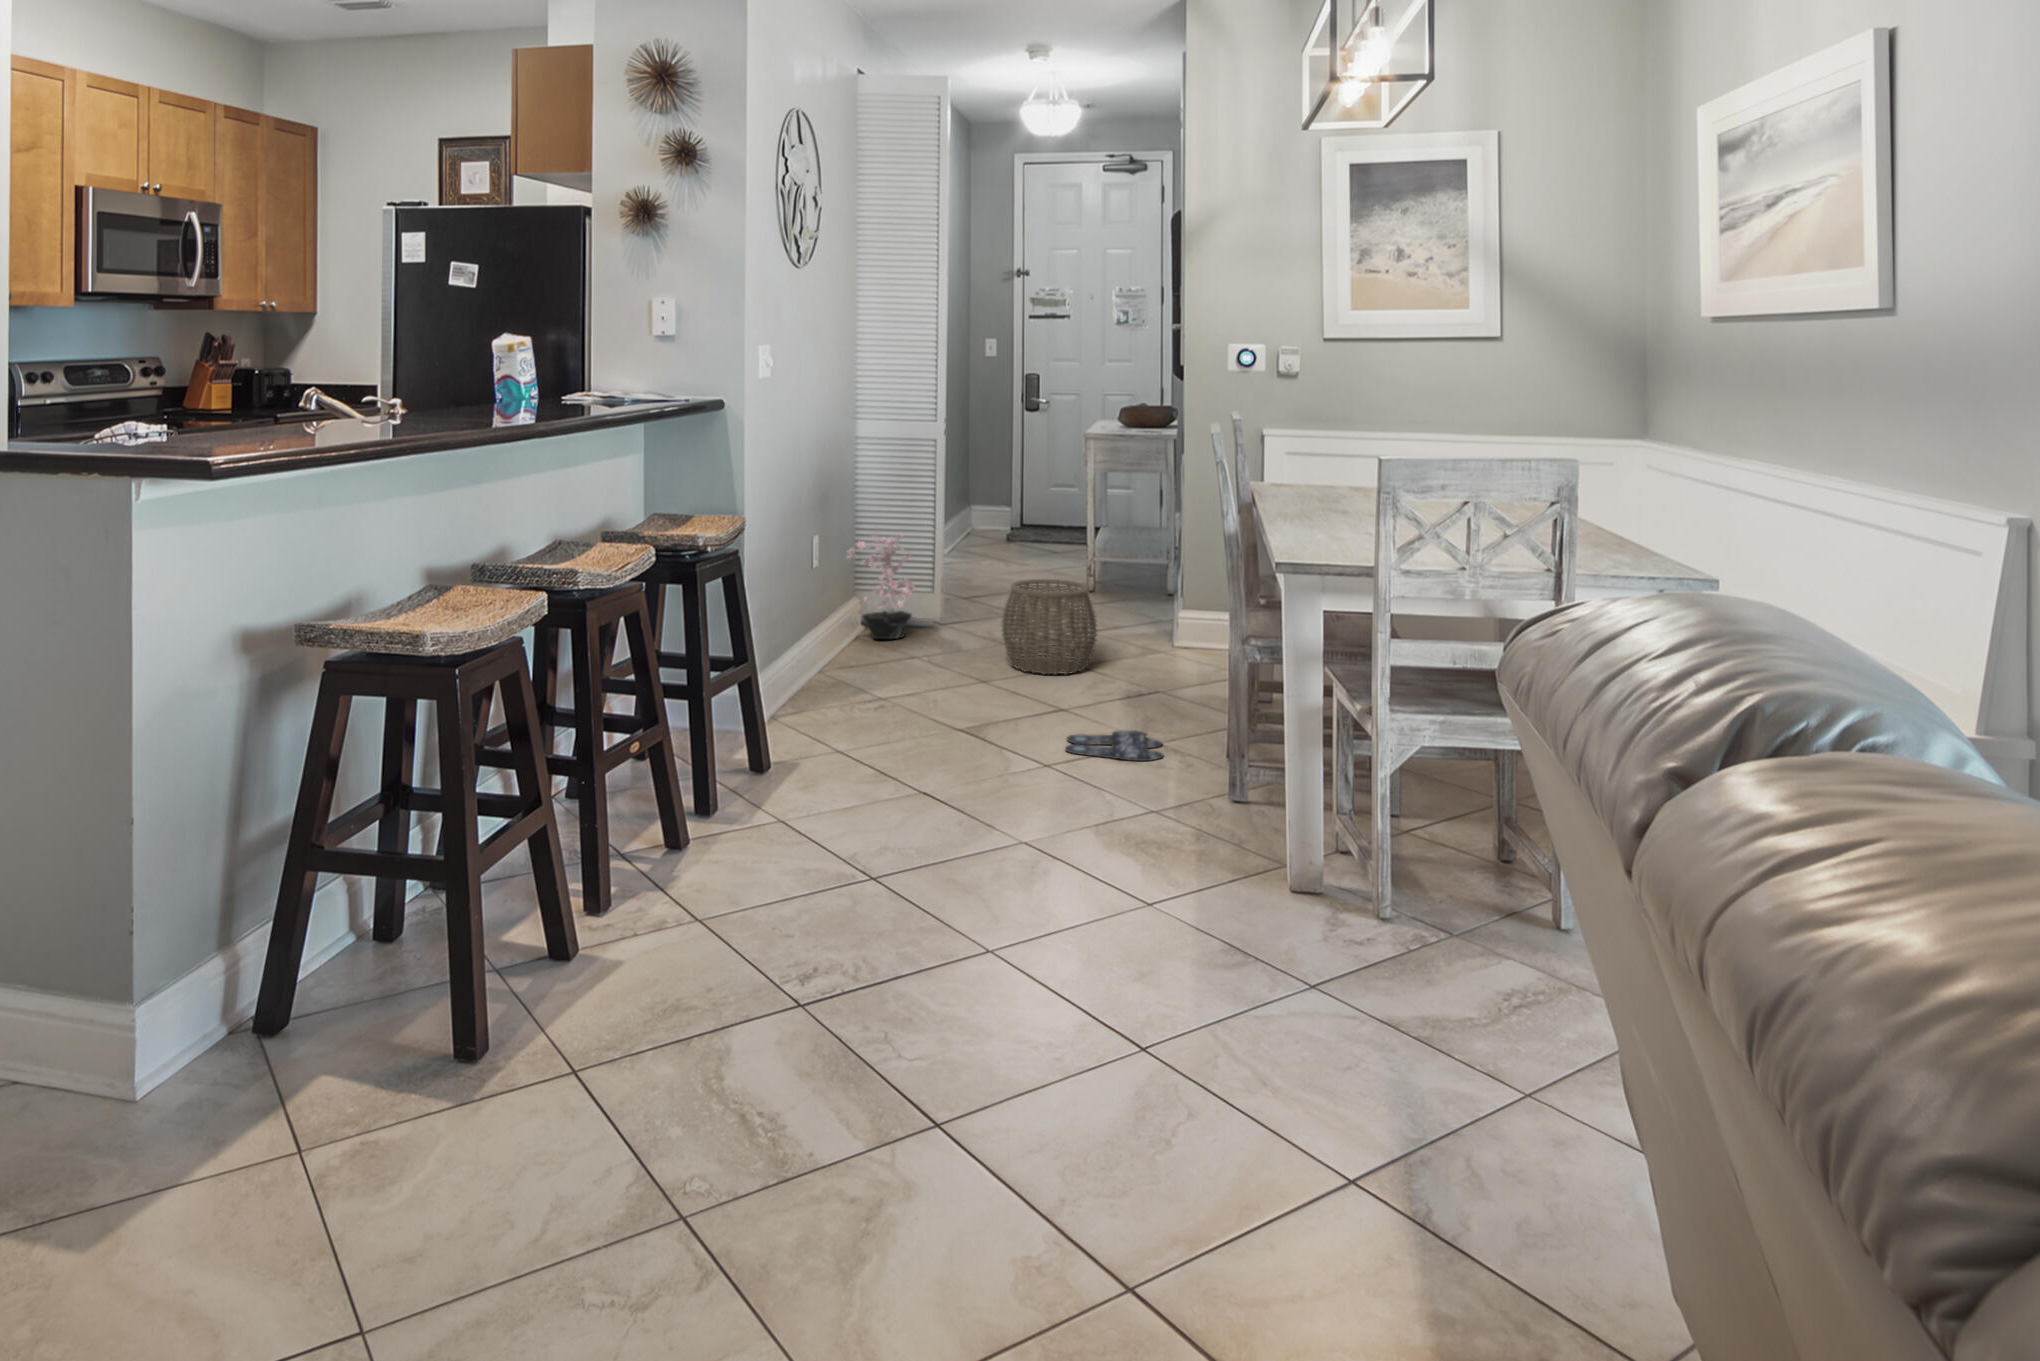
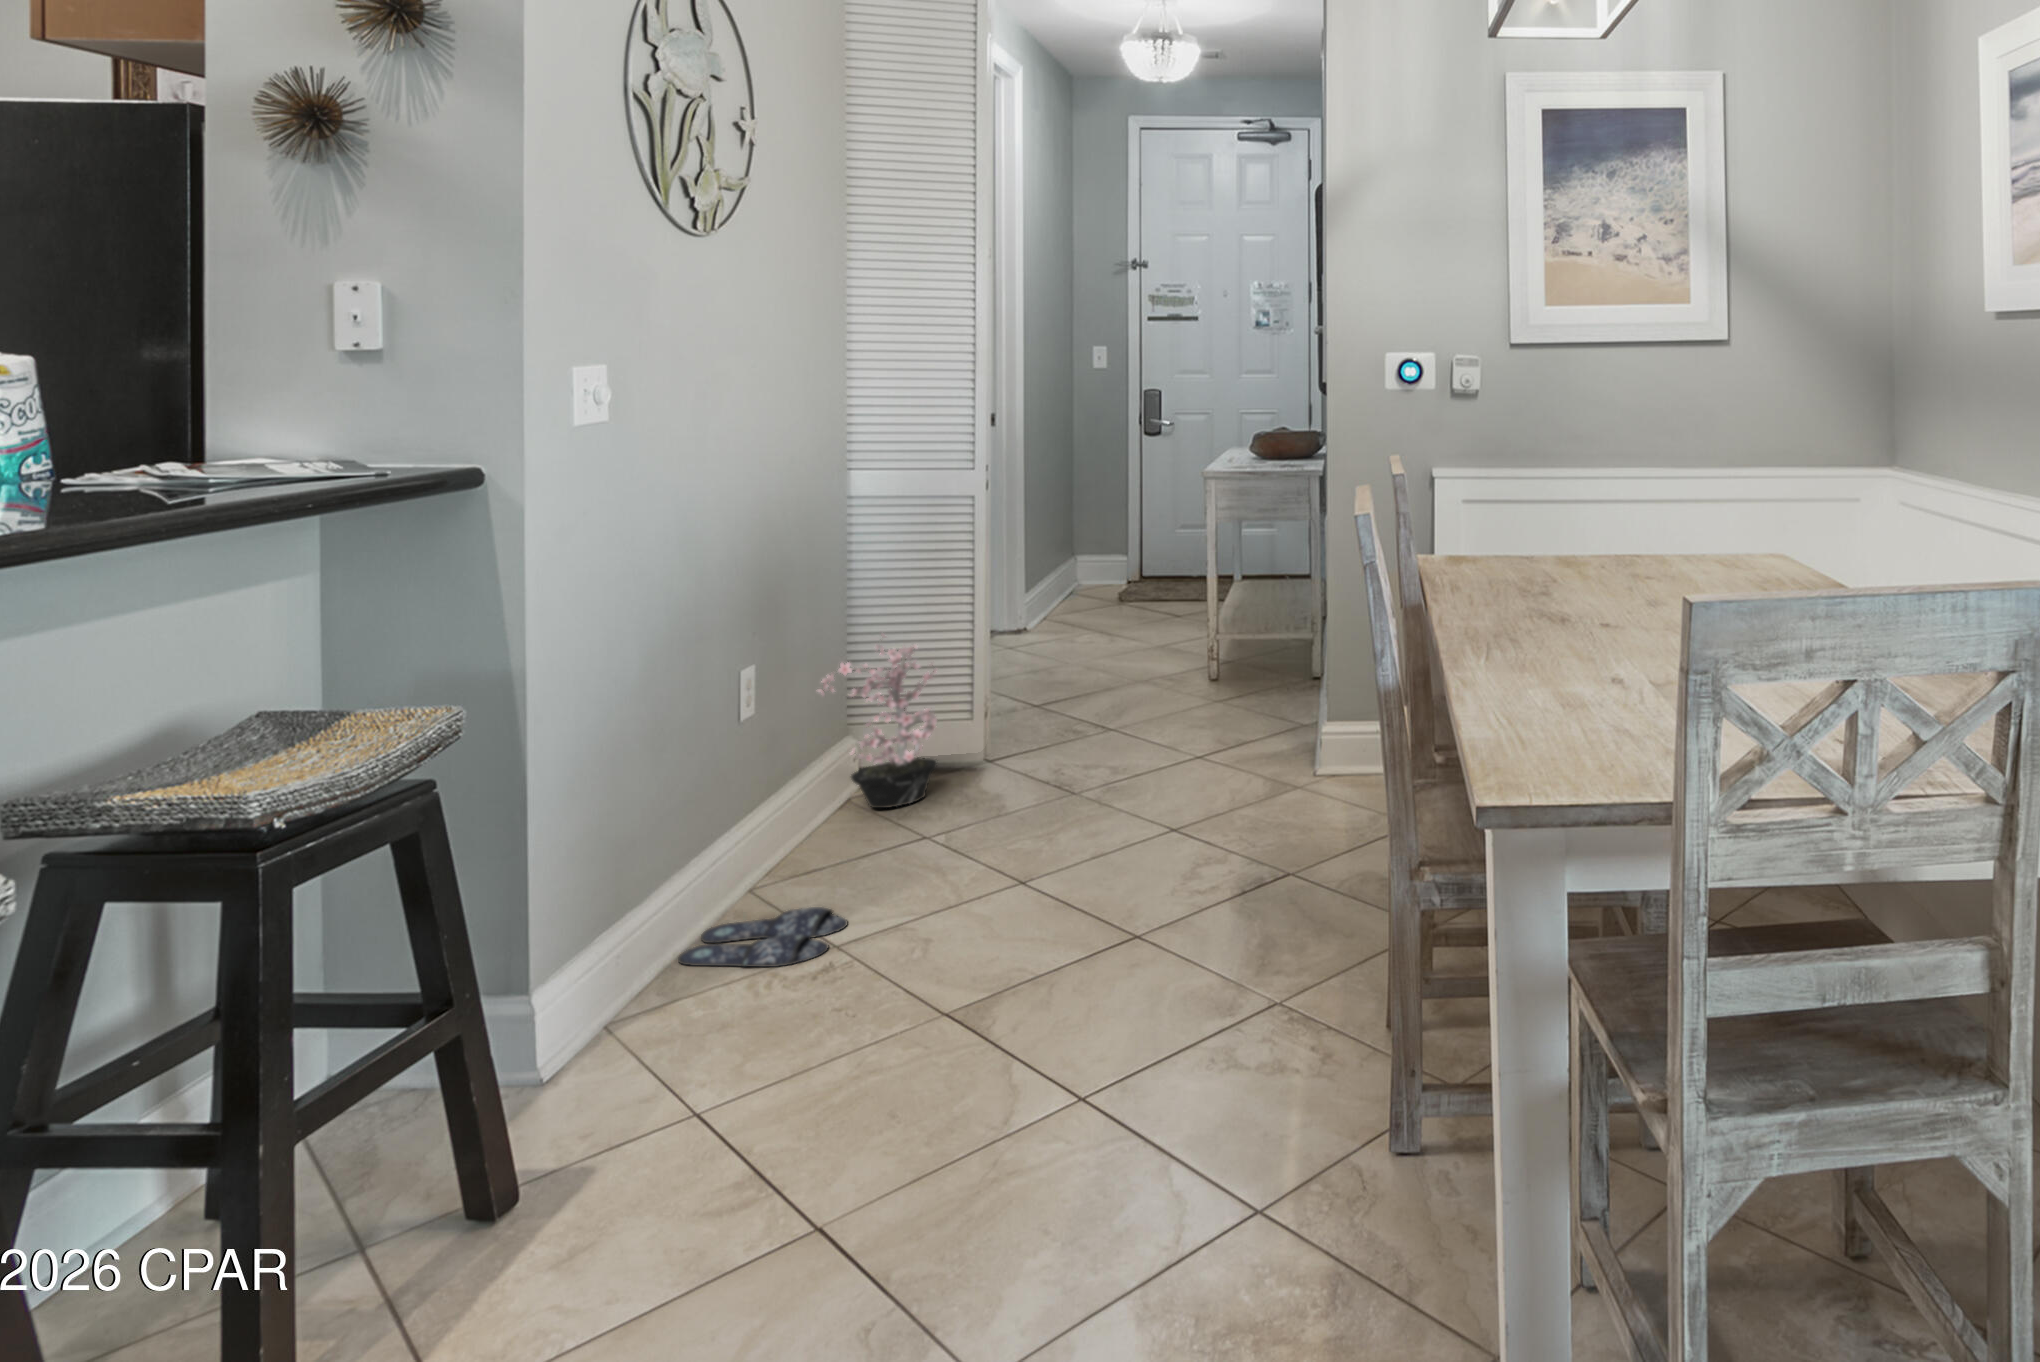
woven basket: present [1002,579,1097,675] -> none [1062,702,1209,858]
slippers: present [1065,730,1163,761] -> present [678,907,847,967]

